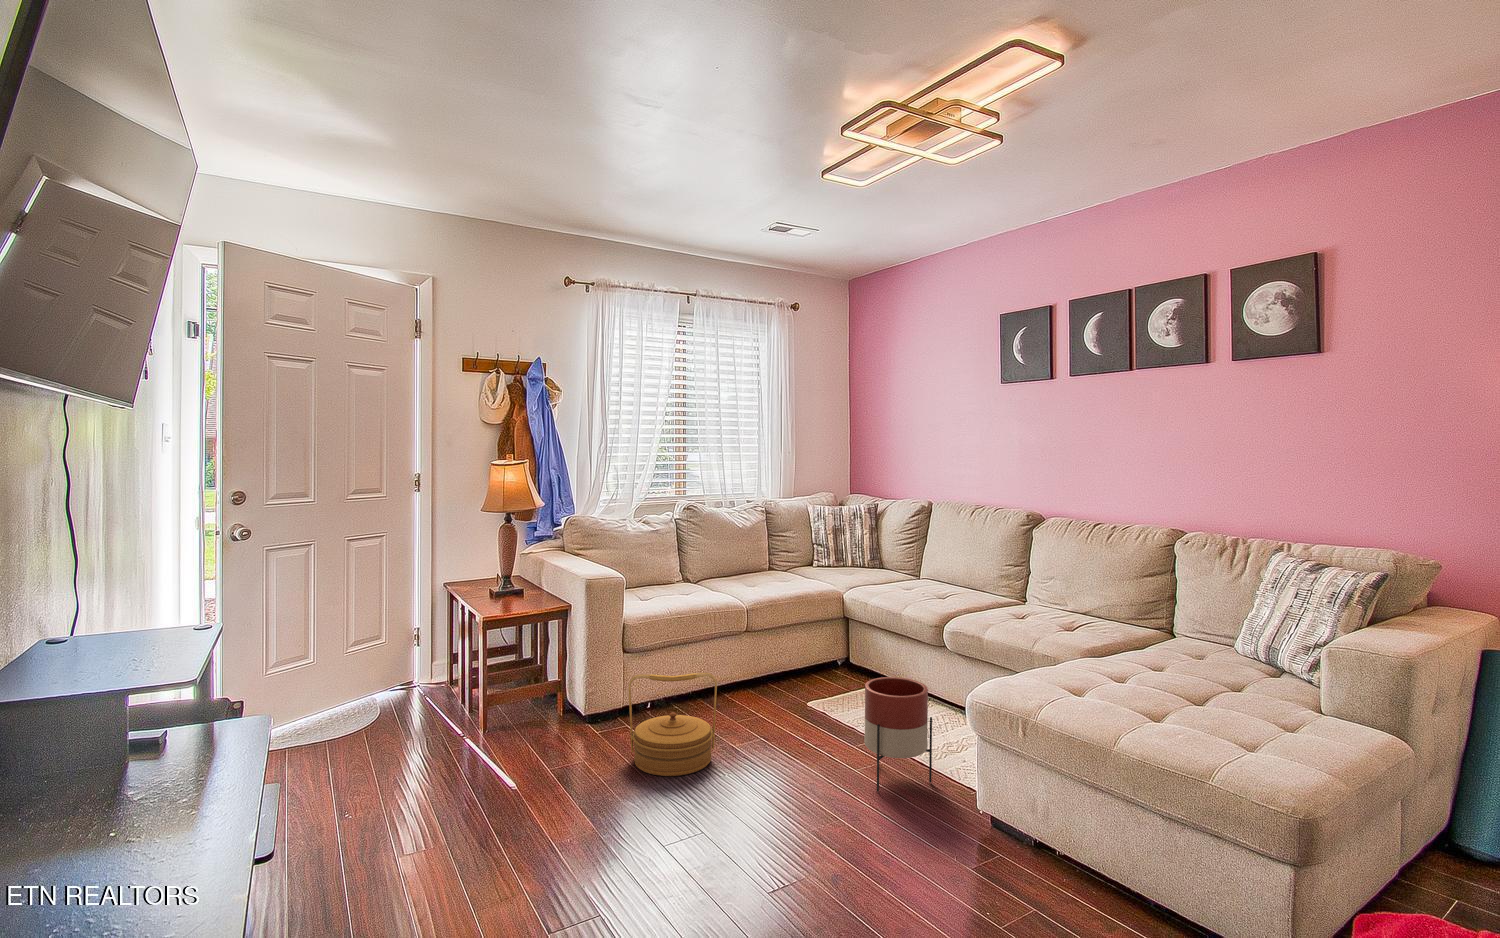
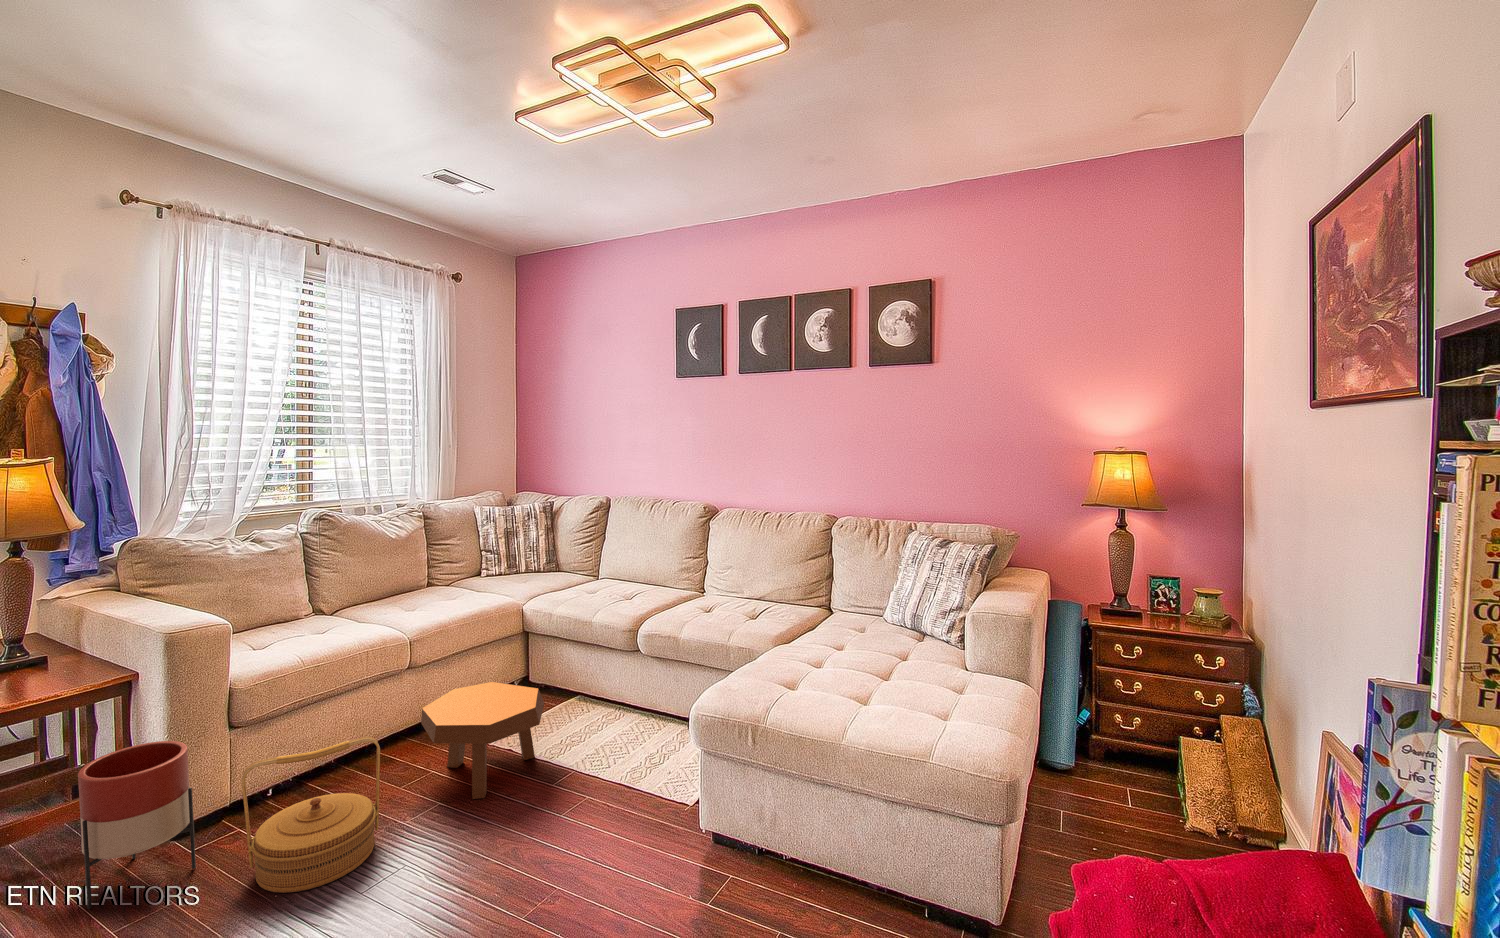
footstool: none [751,656,851,748] -> present [421,682,544,799]
planter: present [864,677,932,792] -> present [78,741,196,909]

